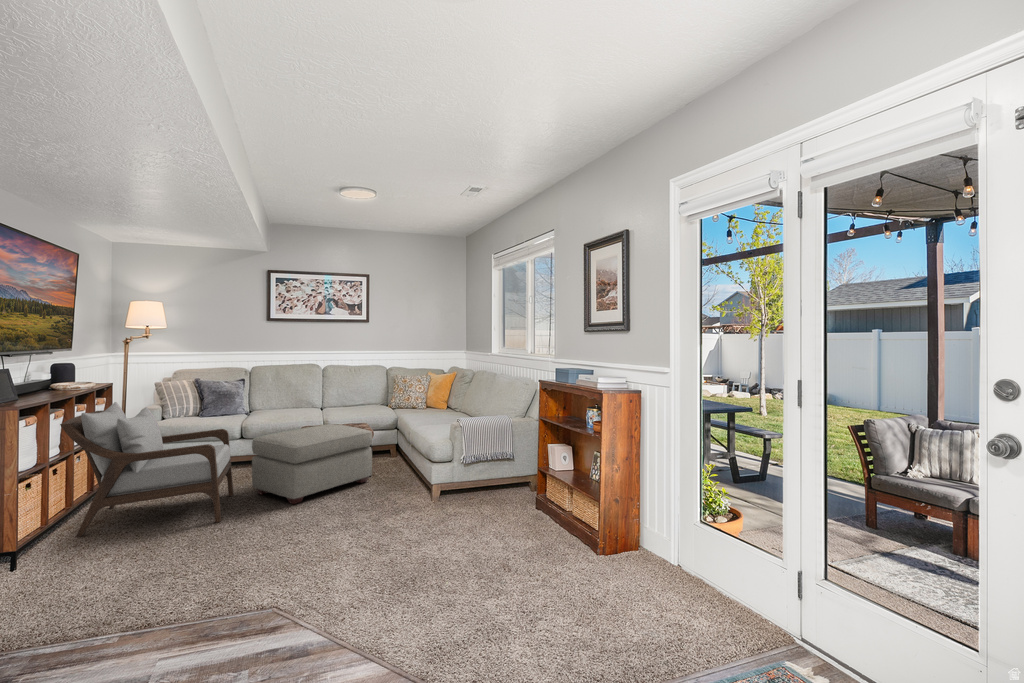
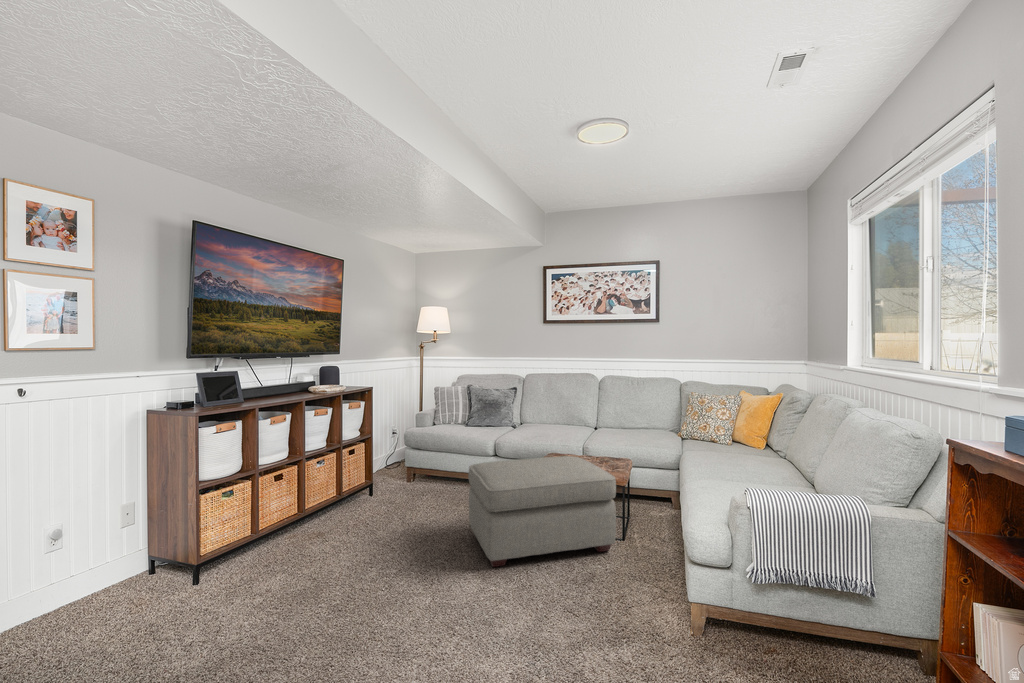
armchair: present [60,402,234,537] -> none [278,408,453,572]

